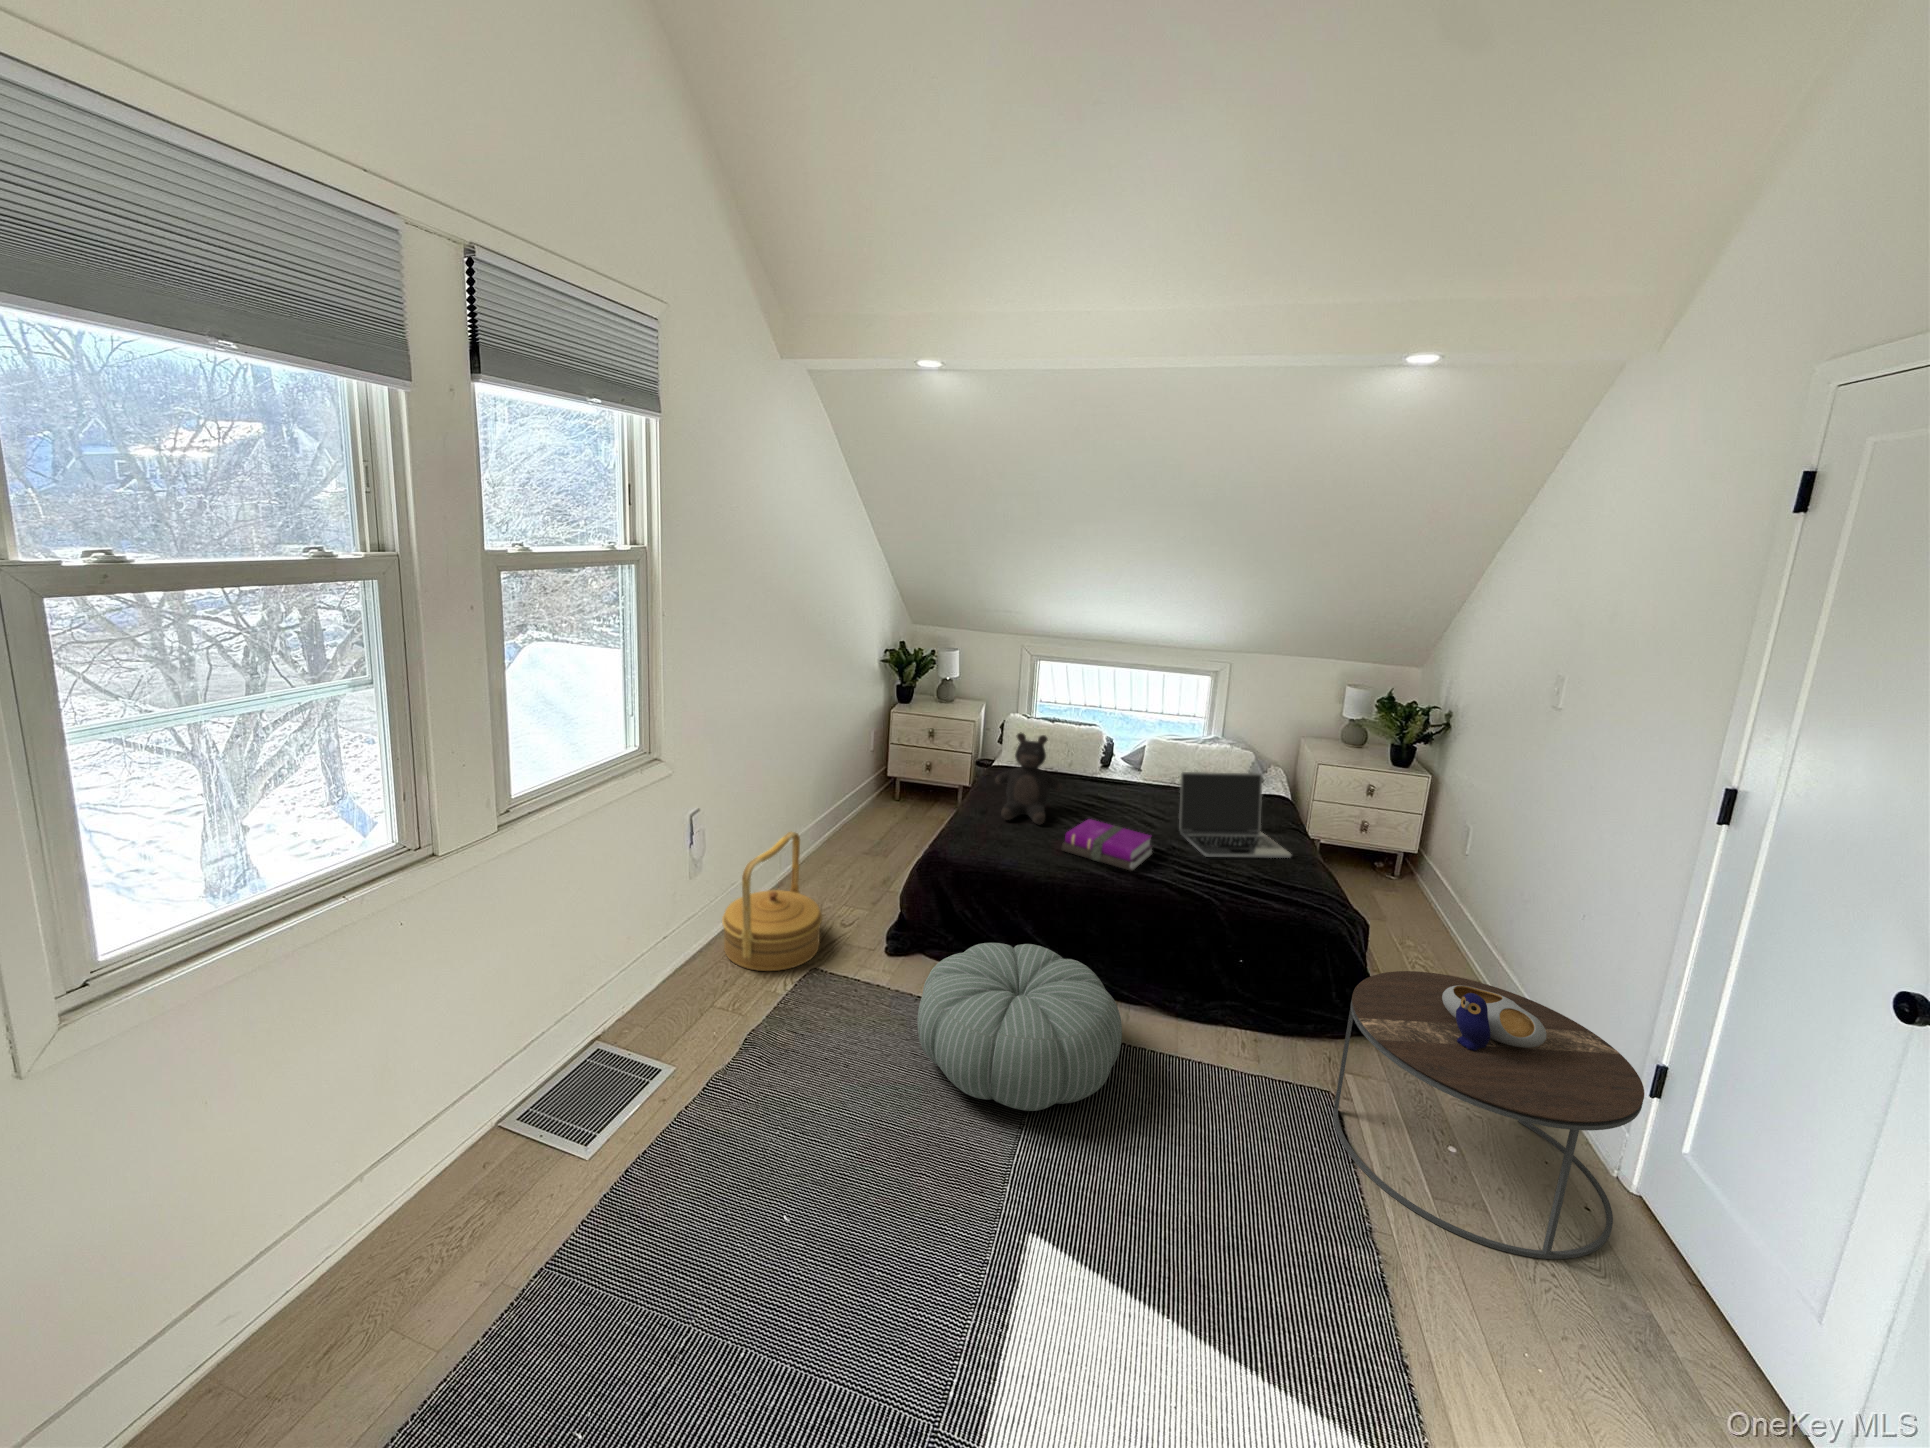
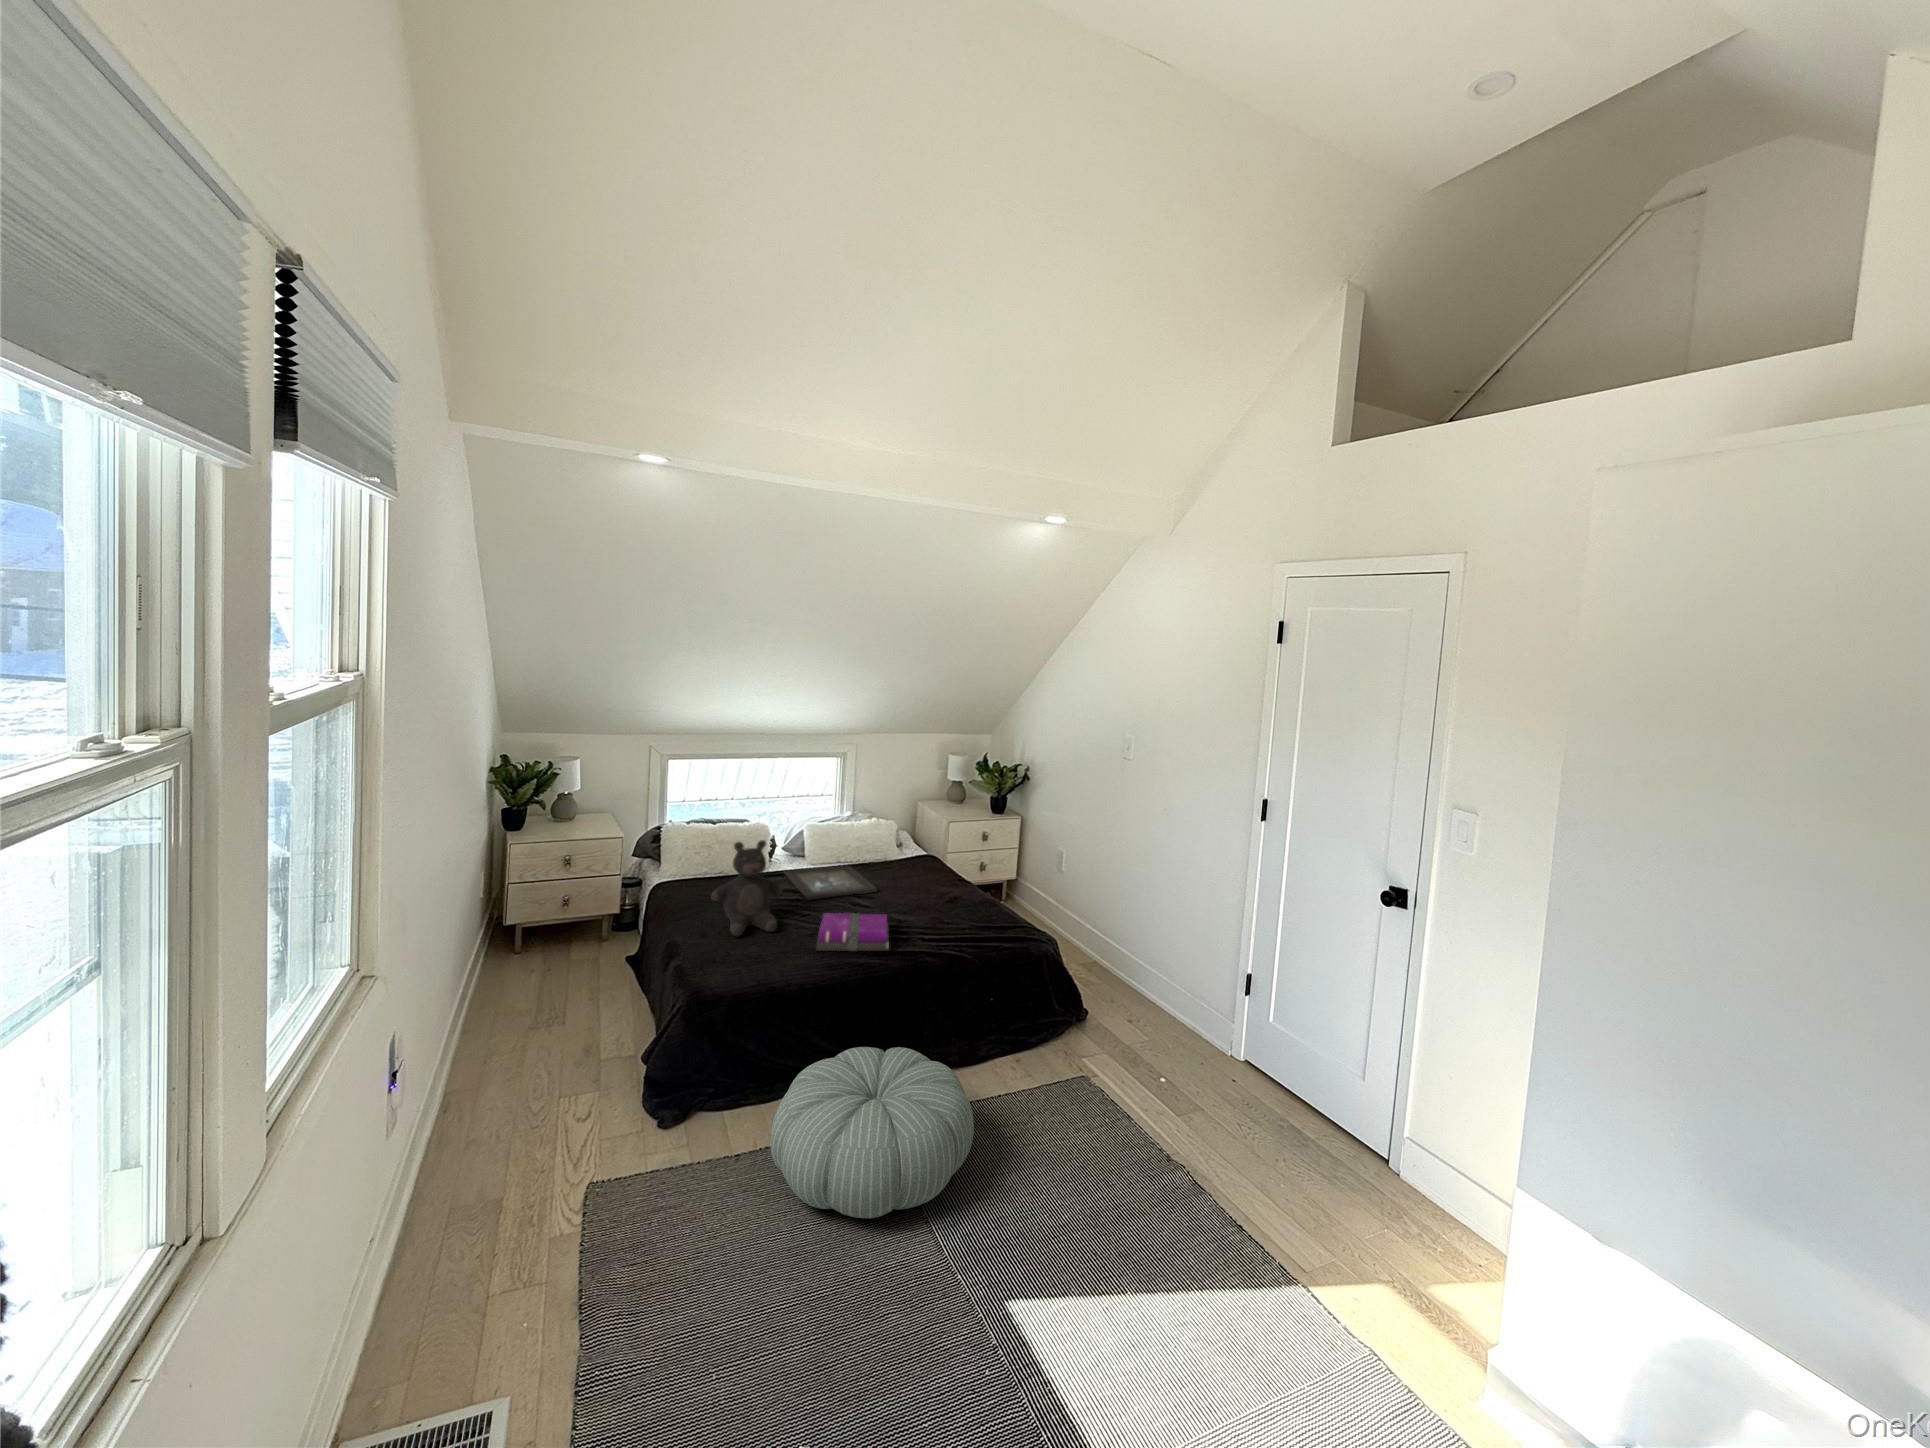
laptop: present [1179,772,1291,858] -> none [886,840,979,921]
tray: none [1100,778,1181,817] -> present [784,866,877,900]
woven basket: present [722,832,822,971] -> none [425,1023,582,1231]
side table: present [1333,971,1644,1259] -> none [1093,957,1258,1129]

